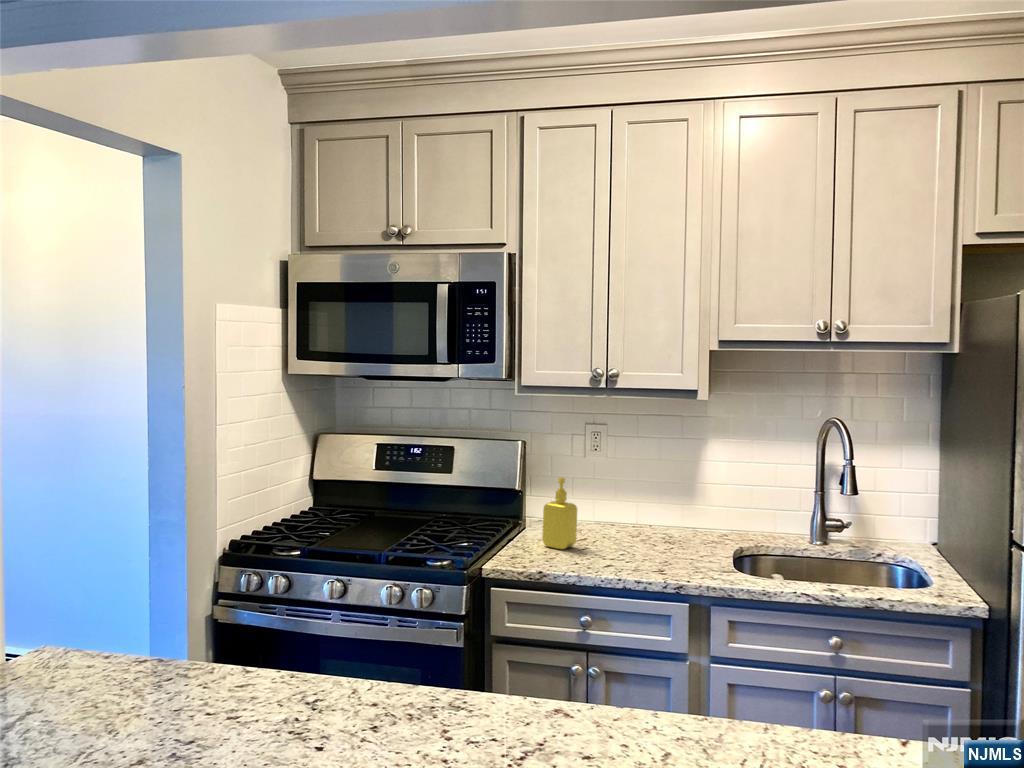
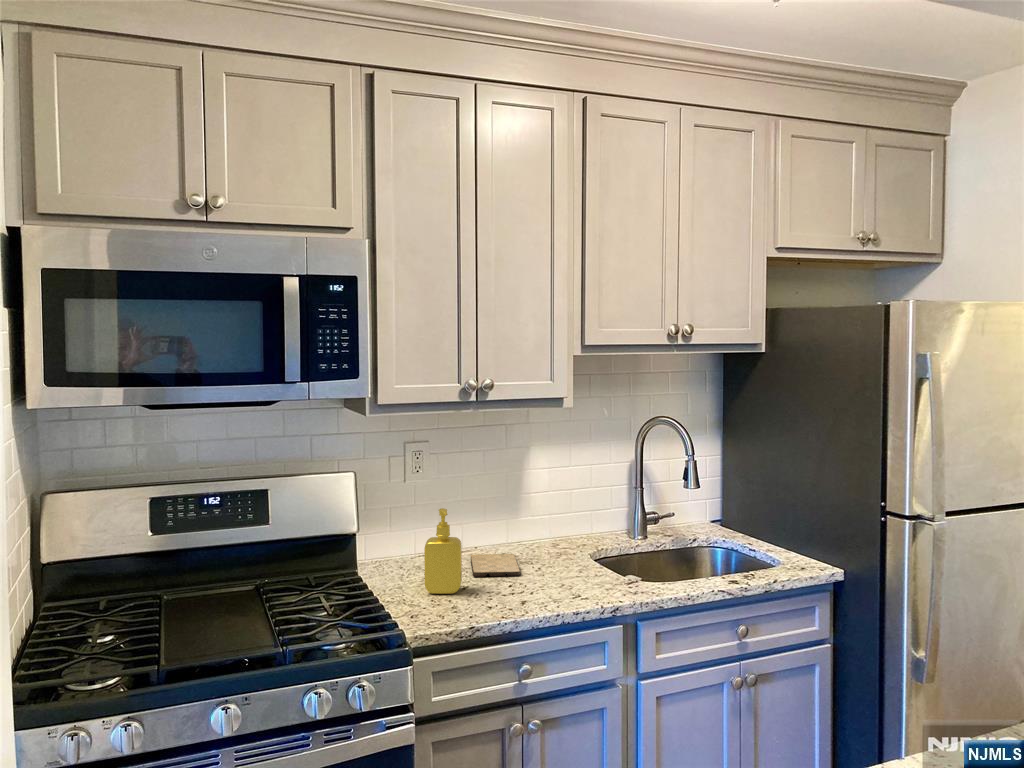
cutting board: none [598,529,654,549] -> present [471,554,520,577]

